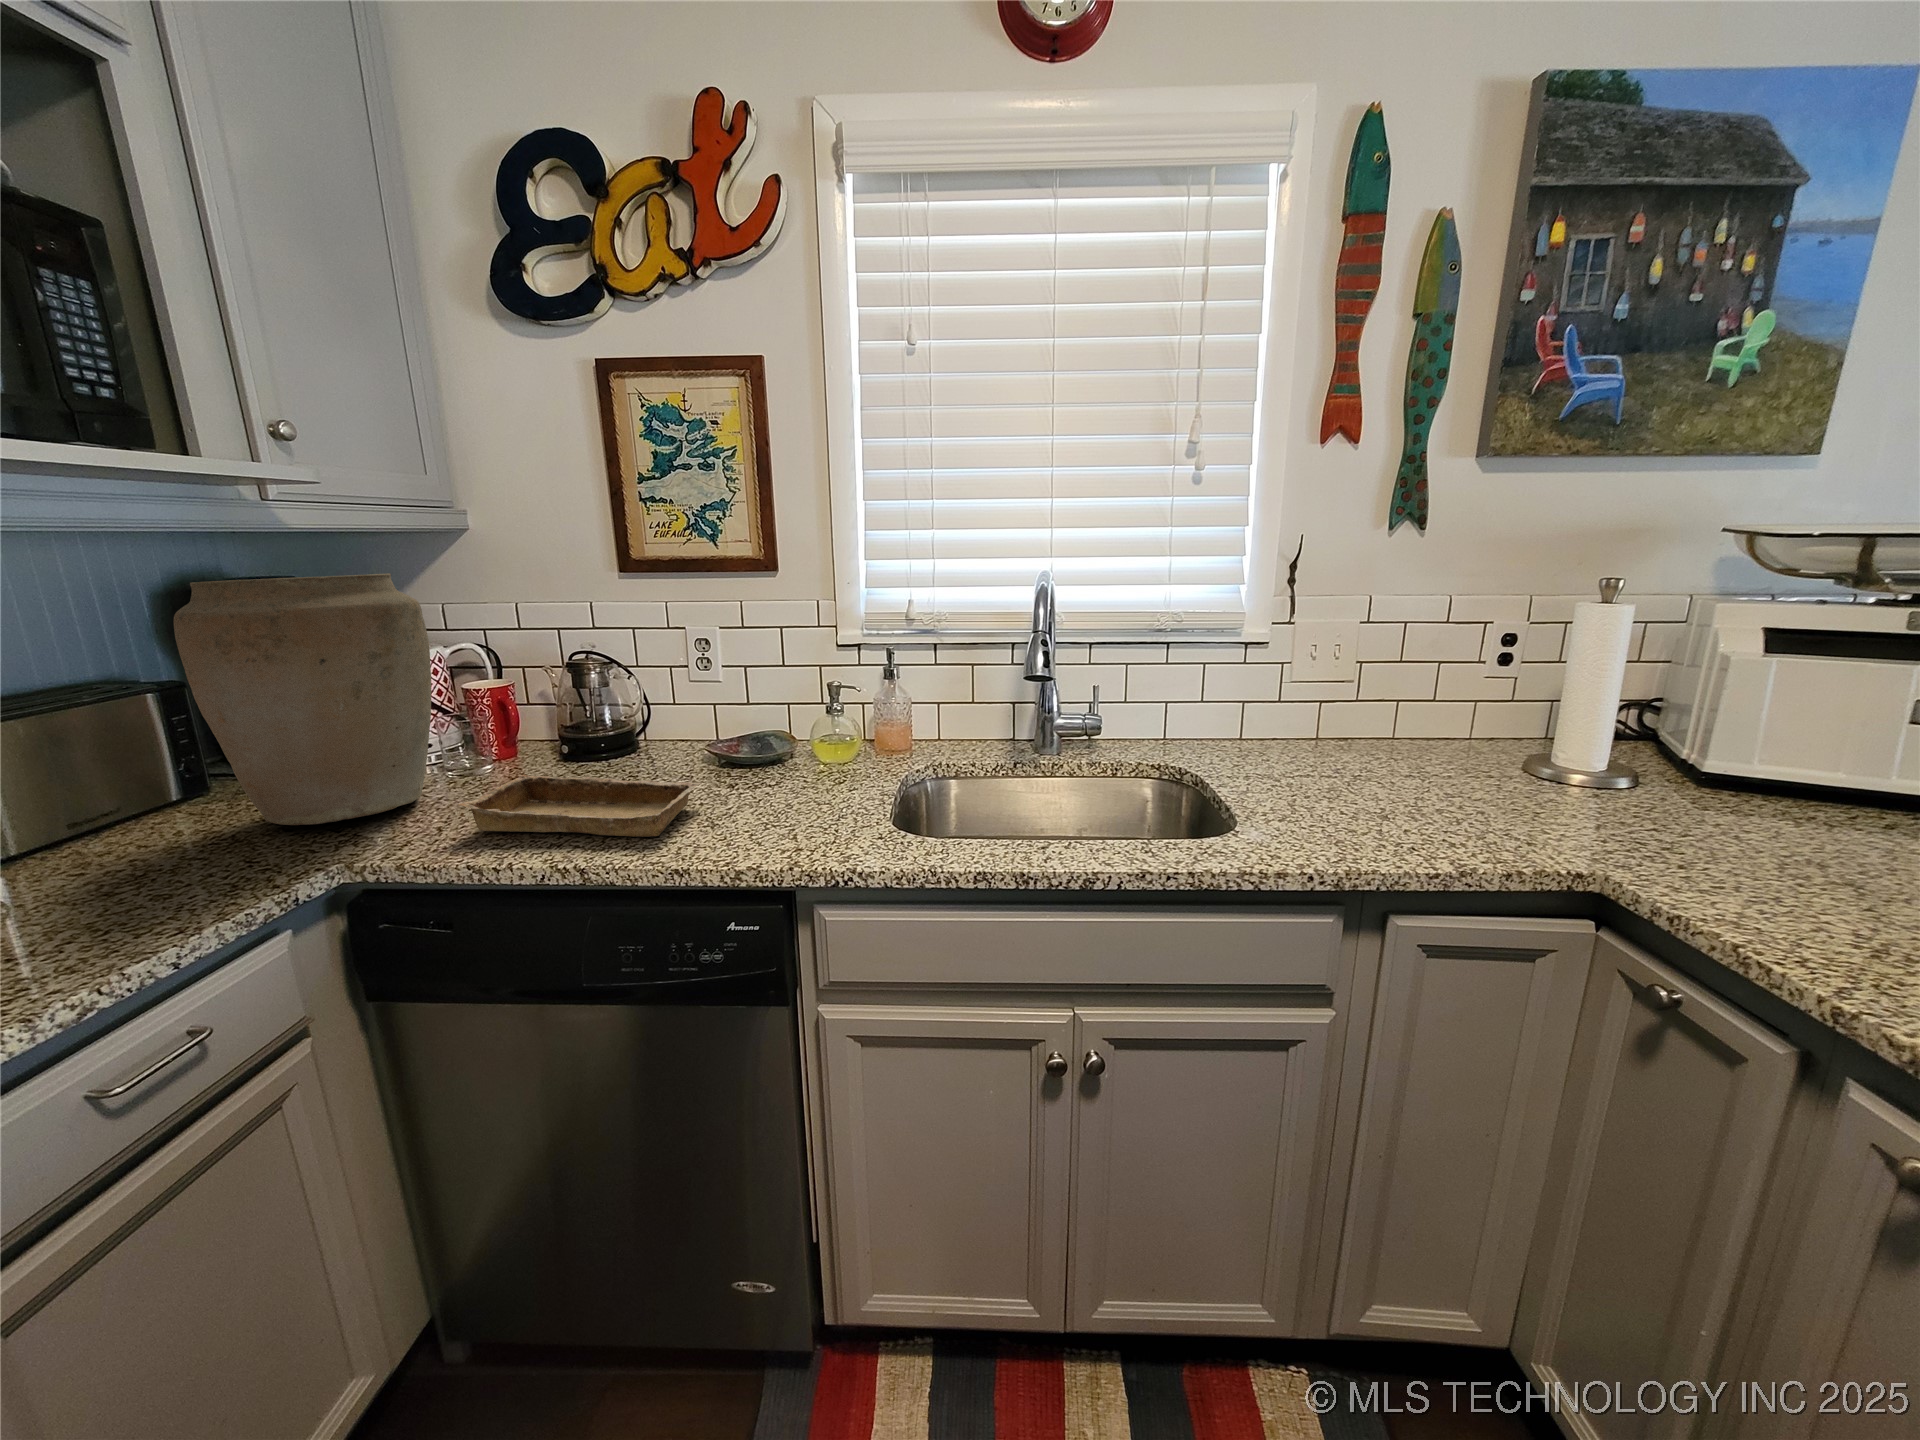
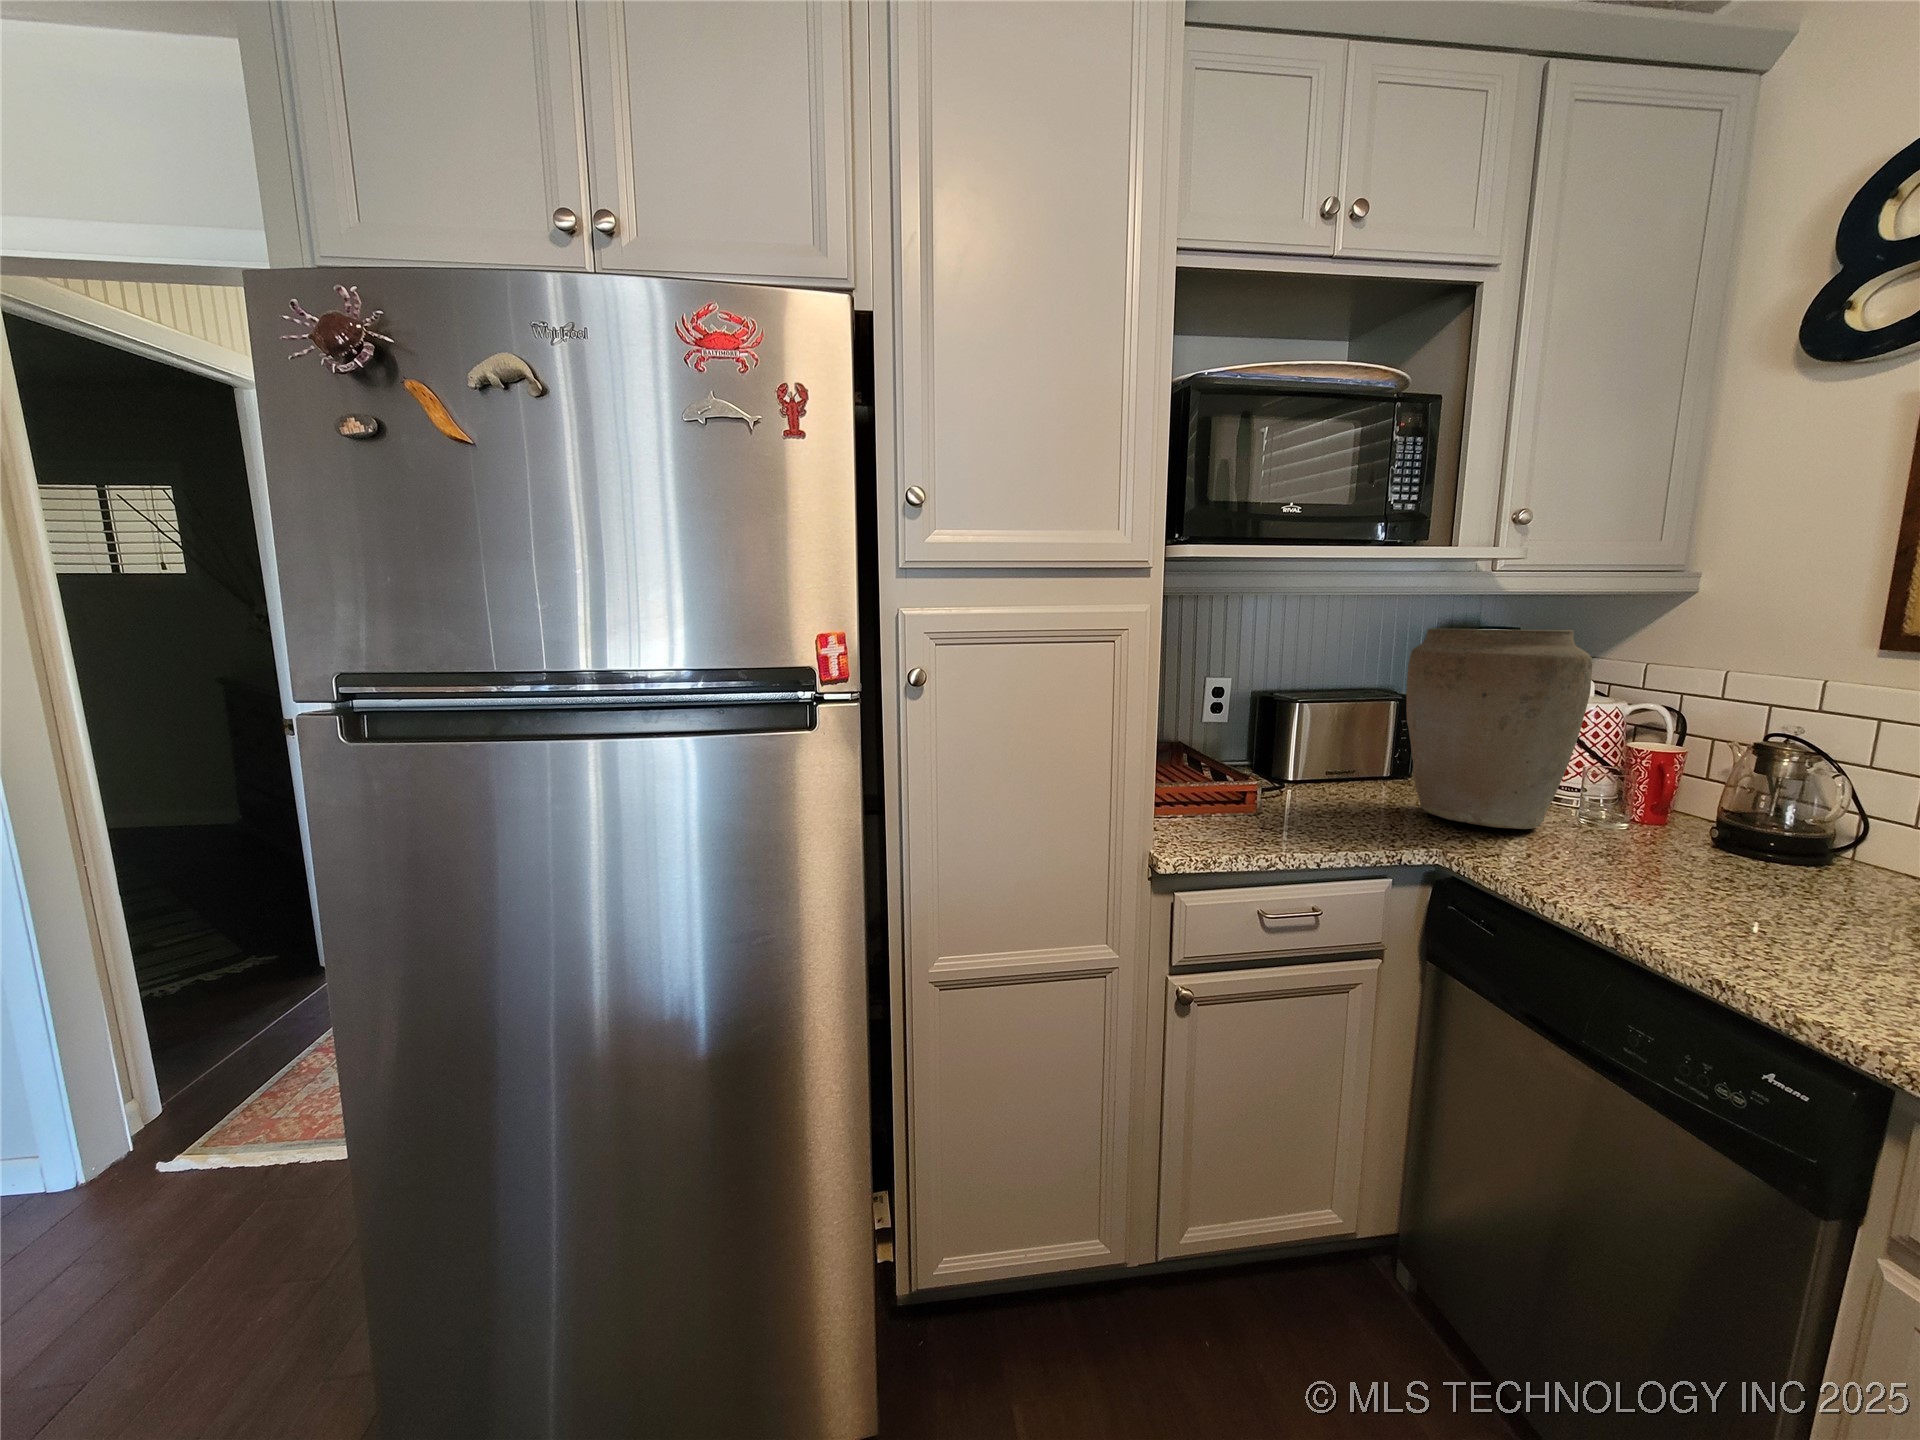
tray: present [458,775,701,837] -> none [1543,838,1846,944]

